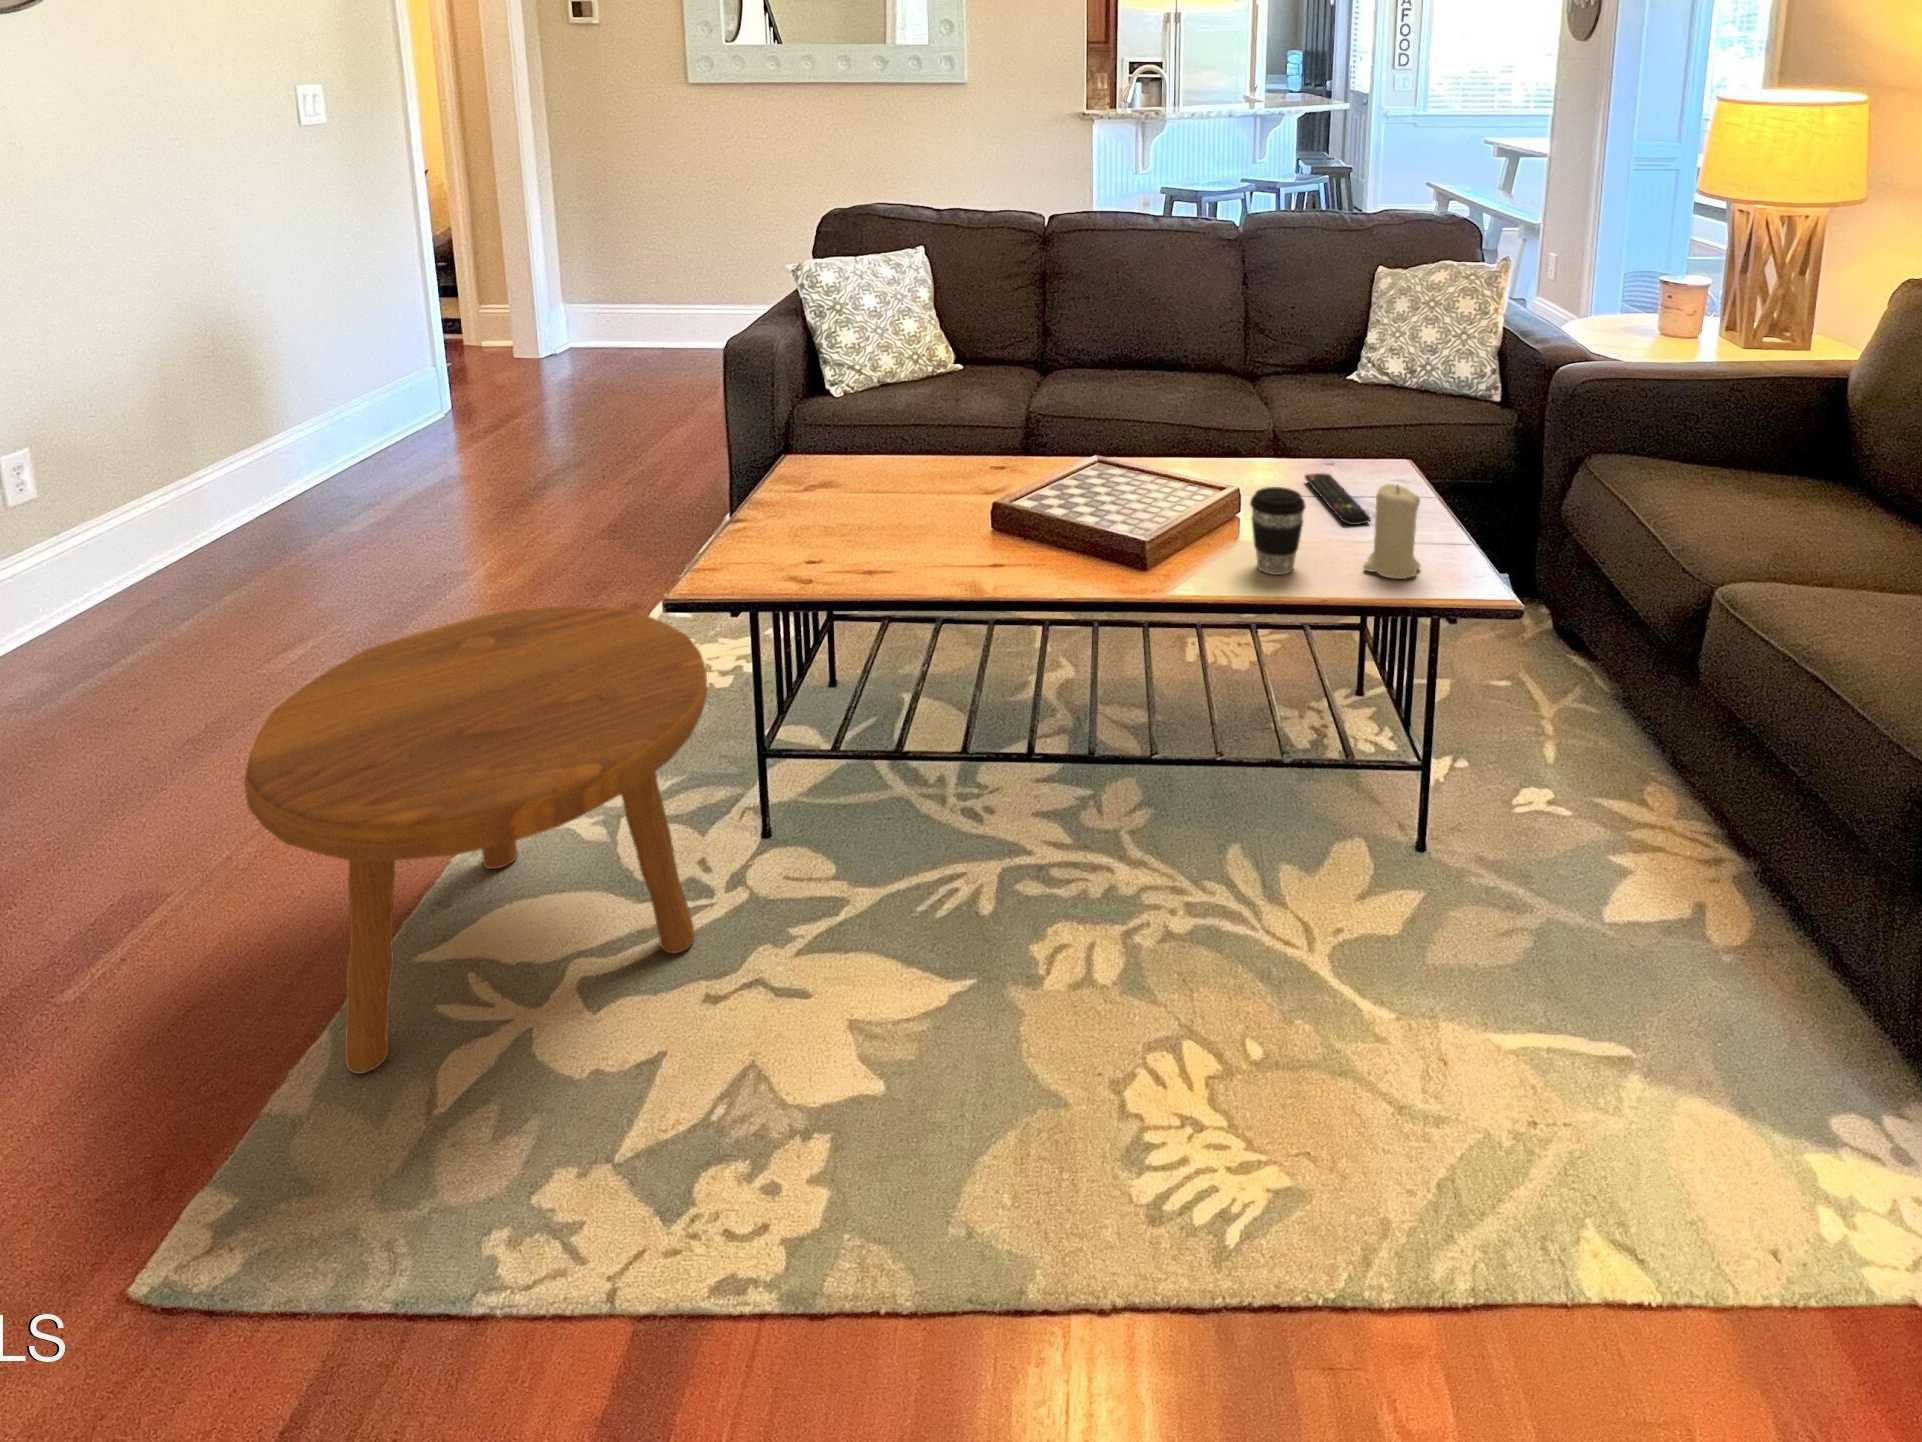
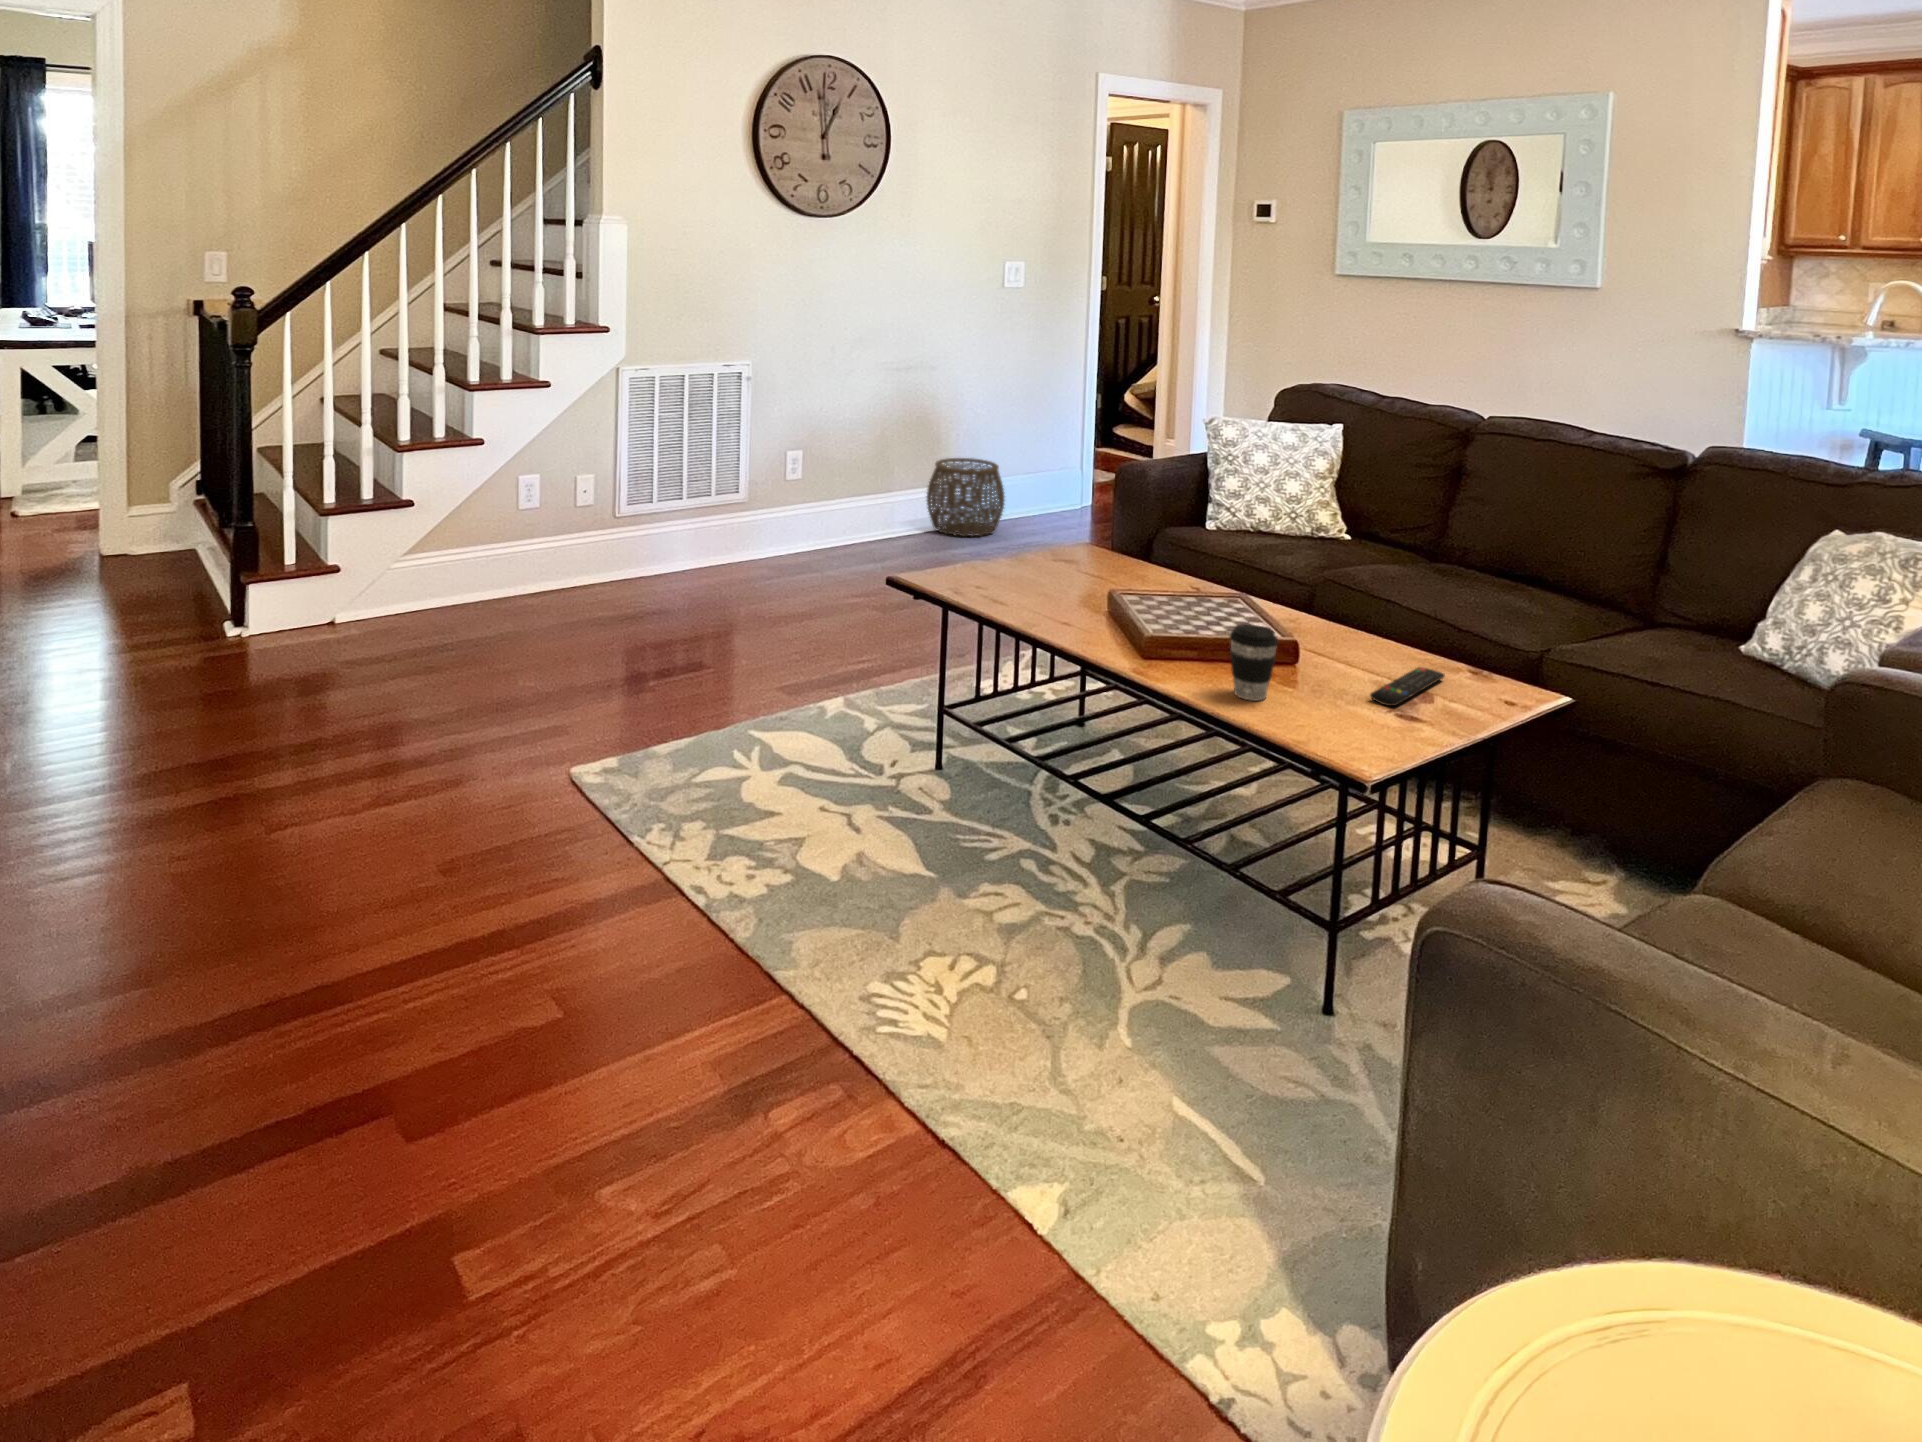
woven basket: none [253,384,391,504] -> present [927,458,1005,536]
candle: present [1363,484,1420,579] -> none [1307,649,1358,737]
footstool: present [244,607,708,1074] -> none [673,560,903,789]

